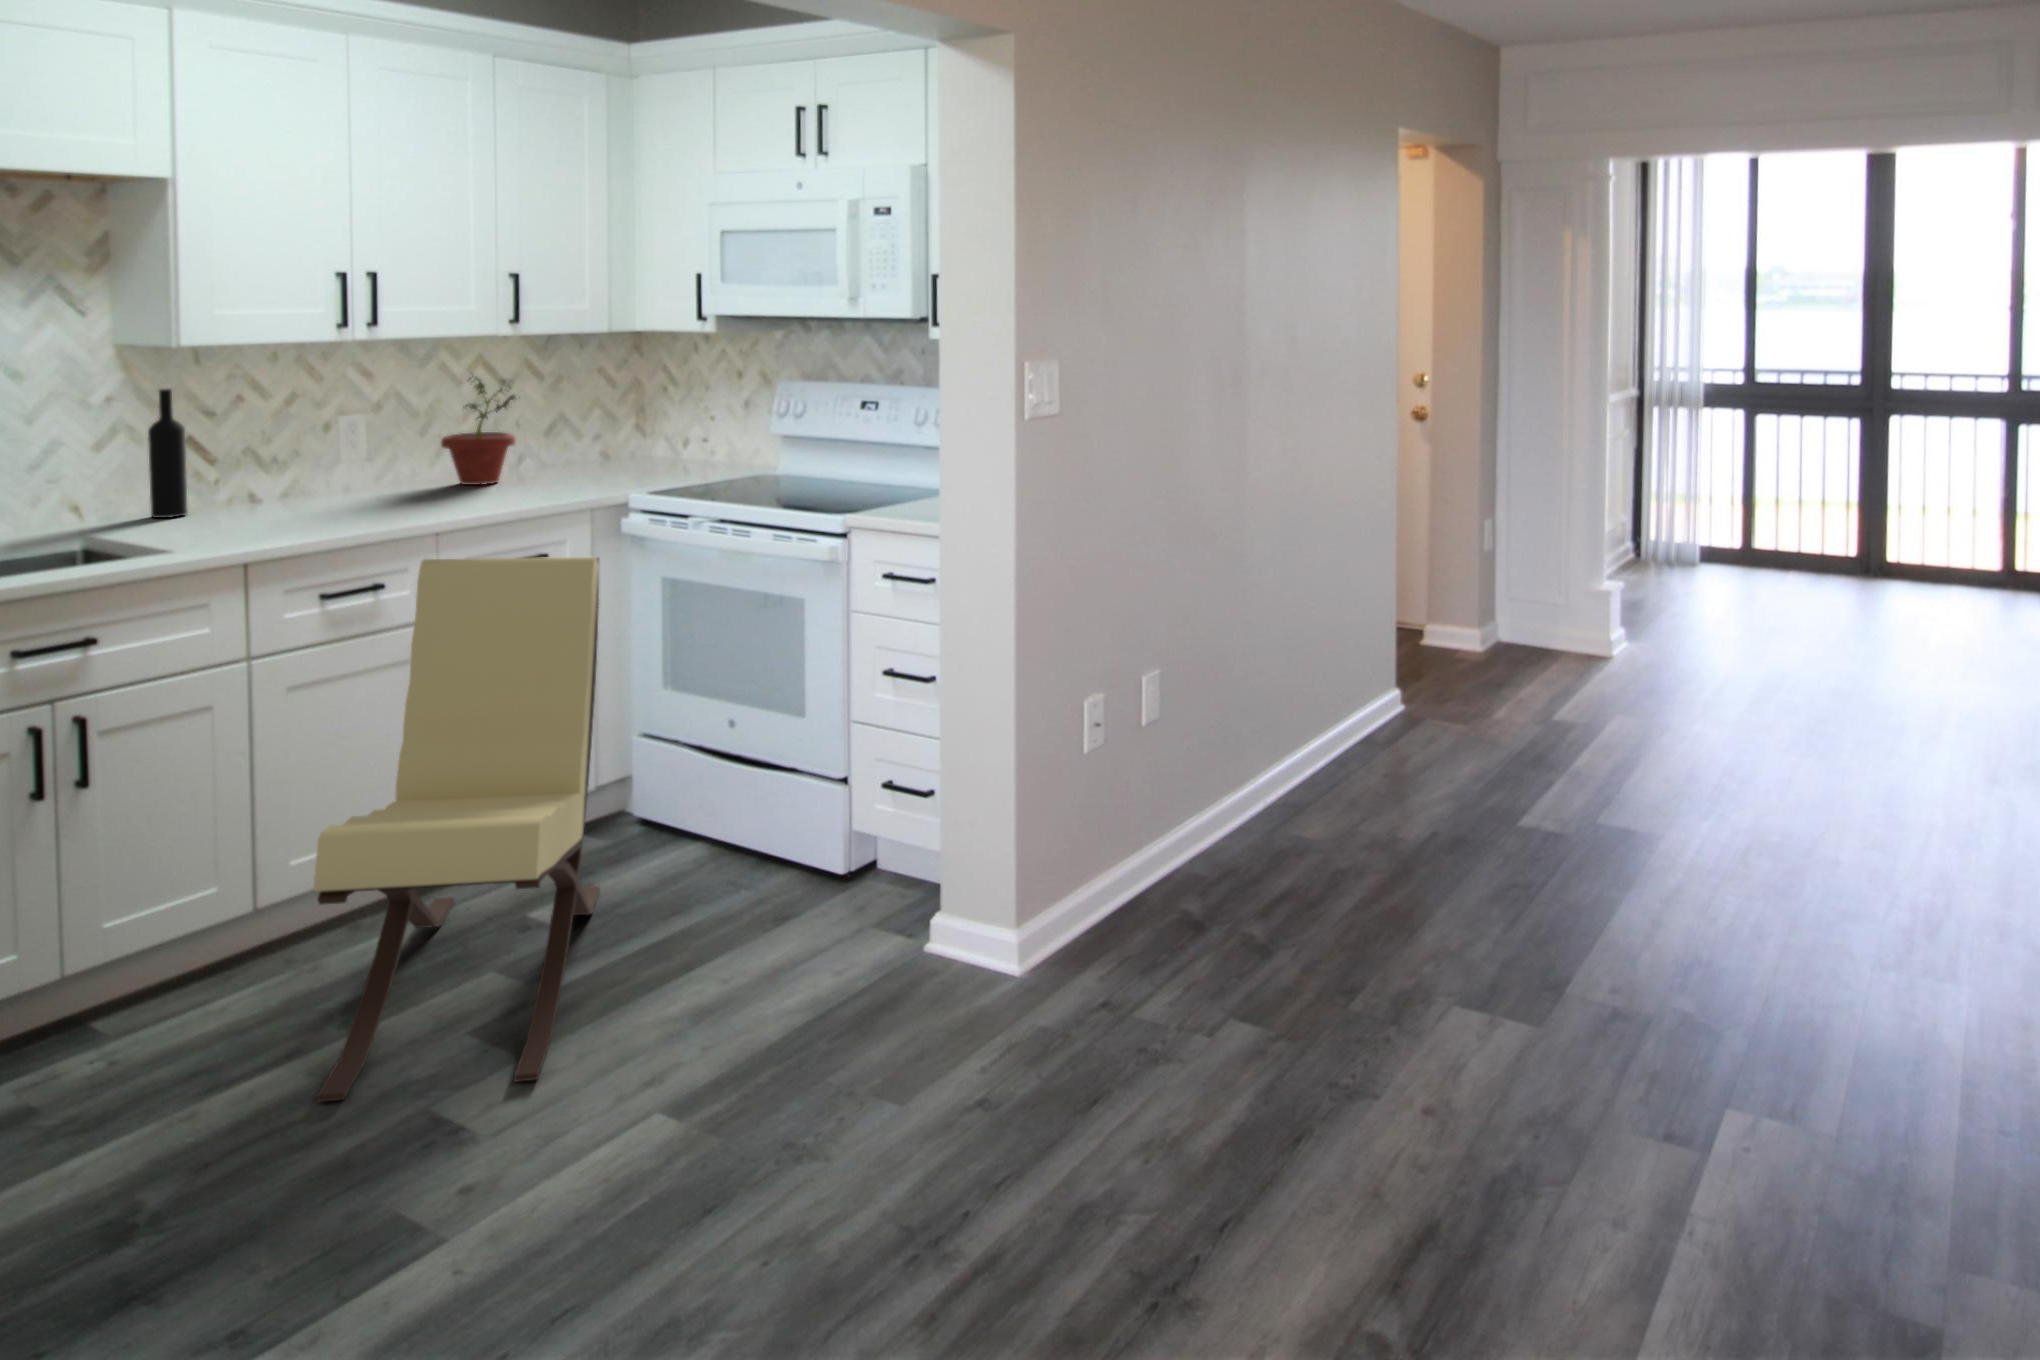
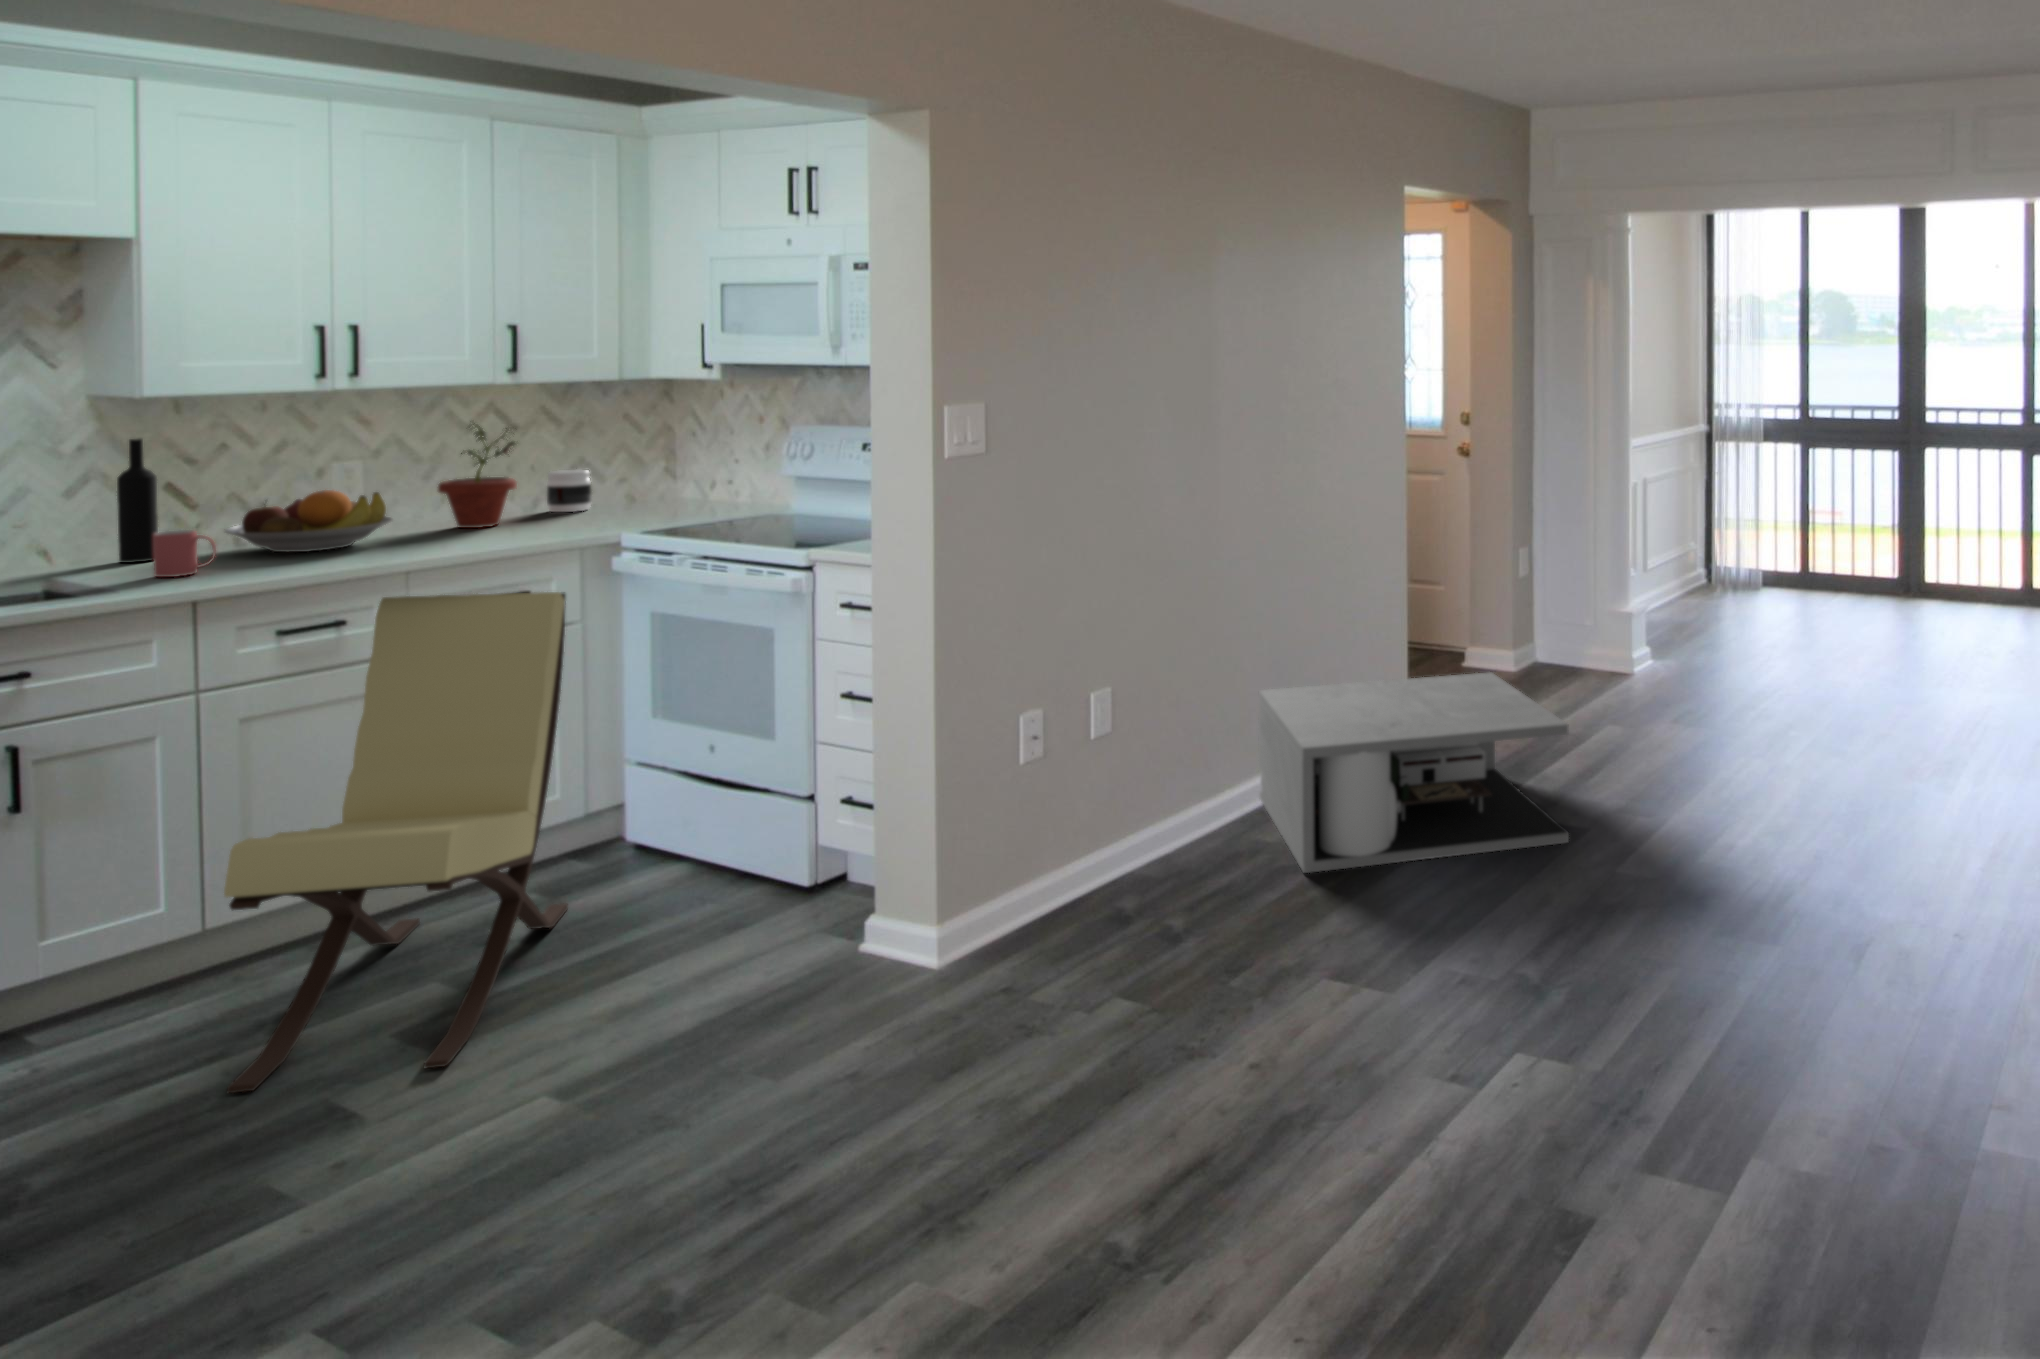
jar: none [536,425,579,469] -> present [547,469,592,512]
fruit bowl: none [249,444,408,509] -> present [225,490,393,552]
mug: none [193,485,253,535] -> present [153,530,216,577]
coffee table: none [1278,657,1657,880] -> present [1258,672,1569,873]

